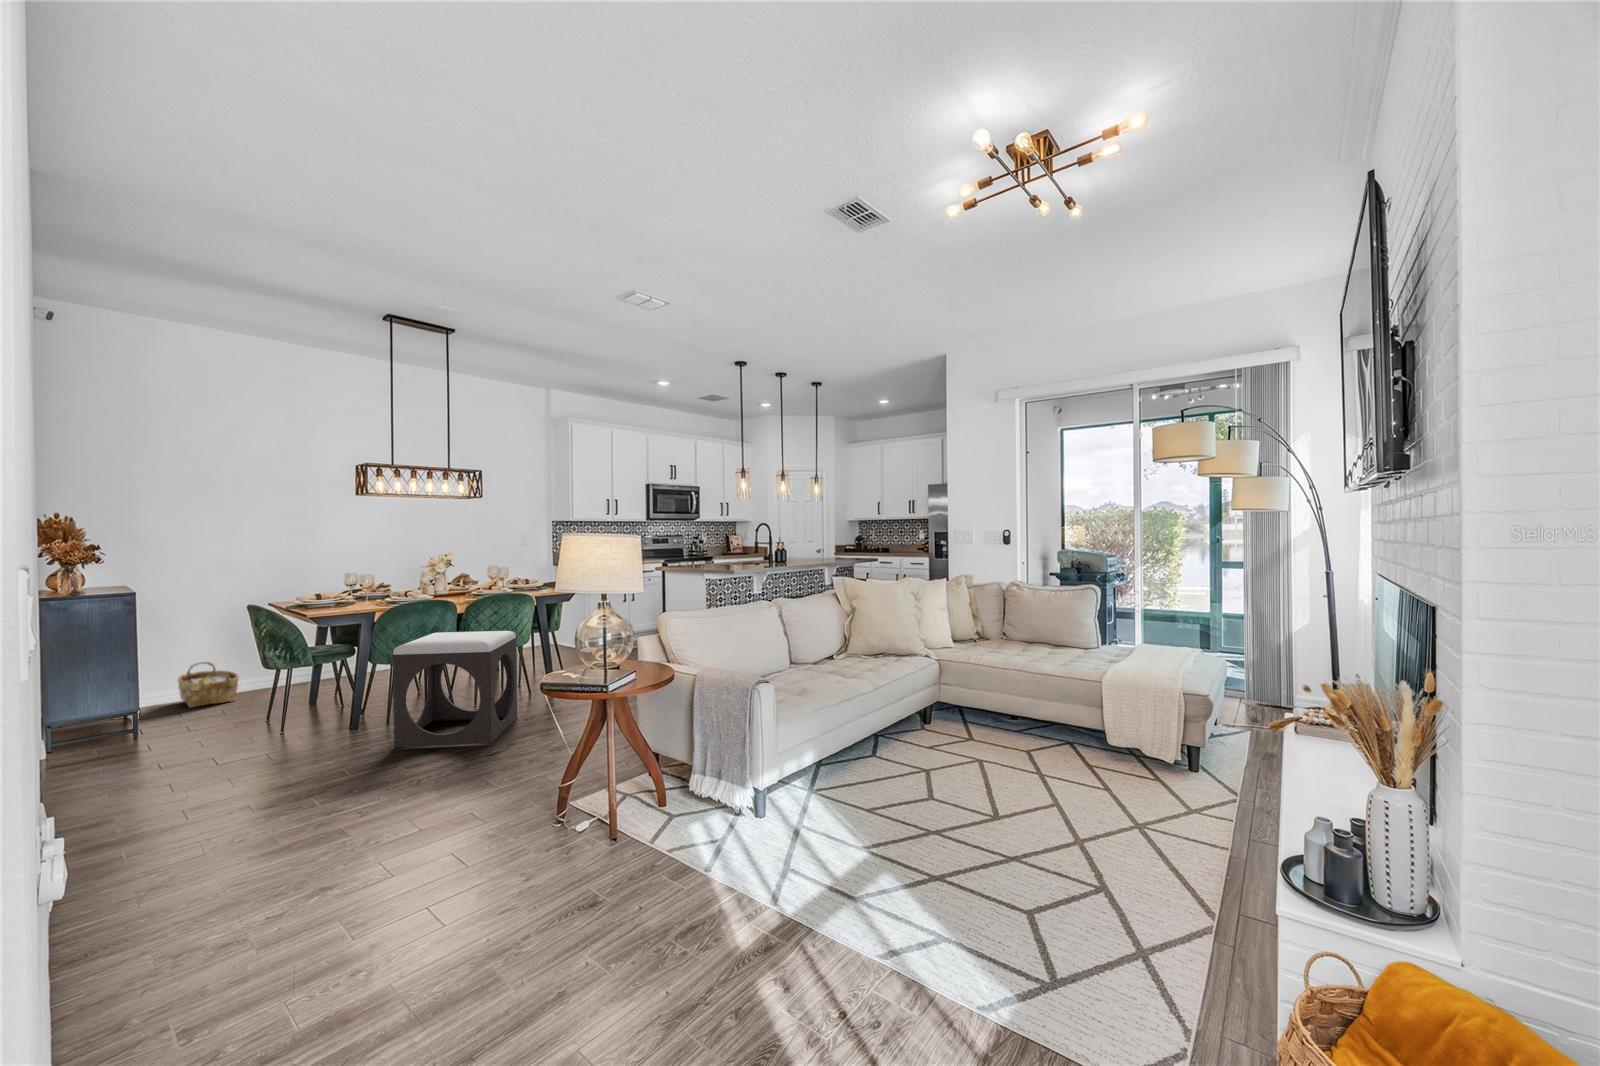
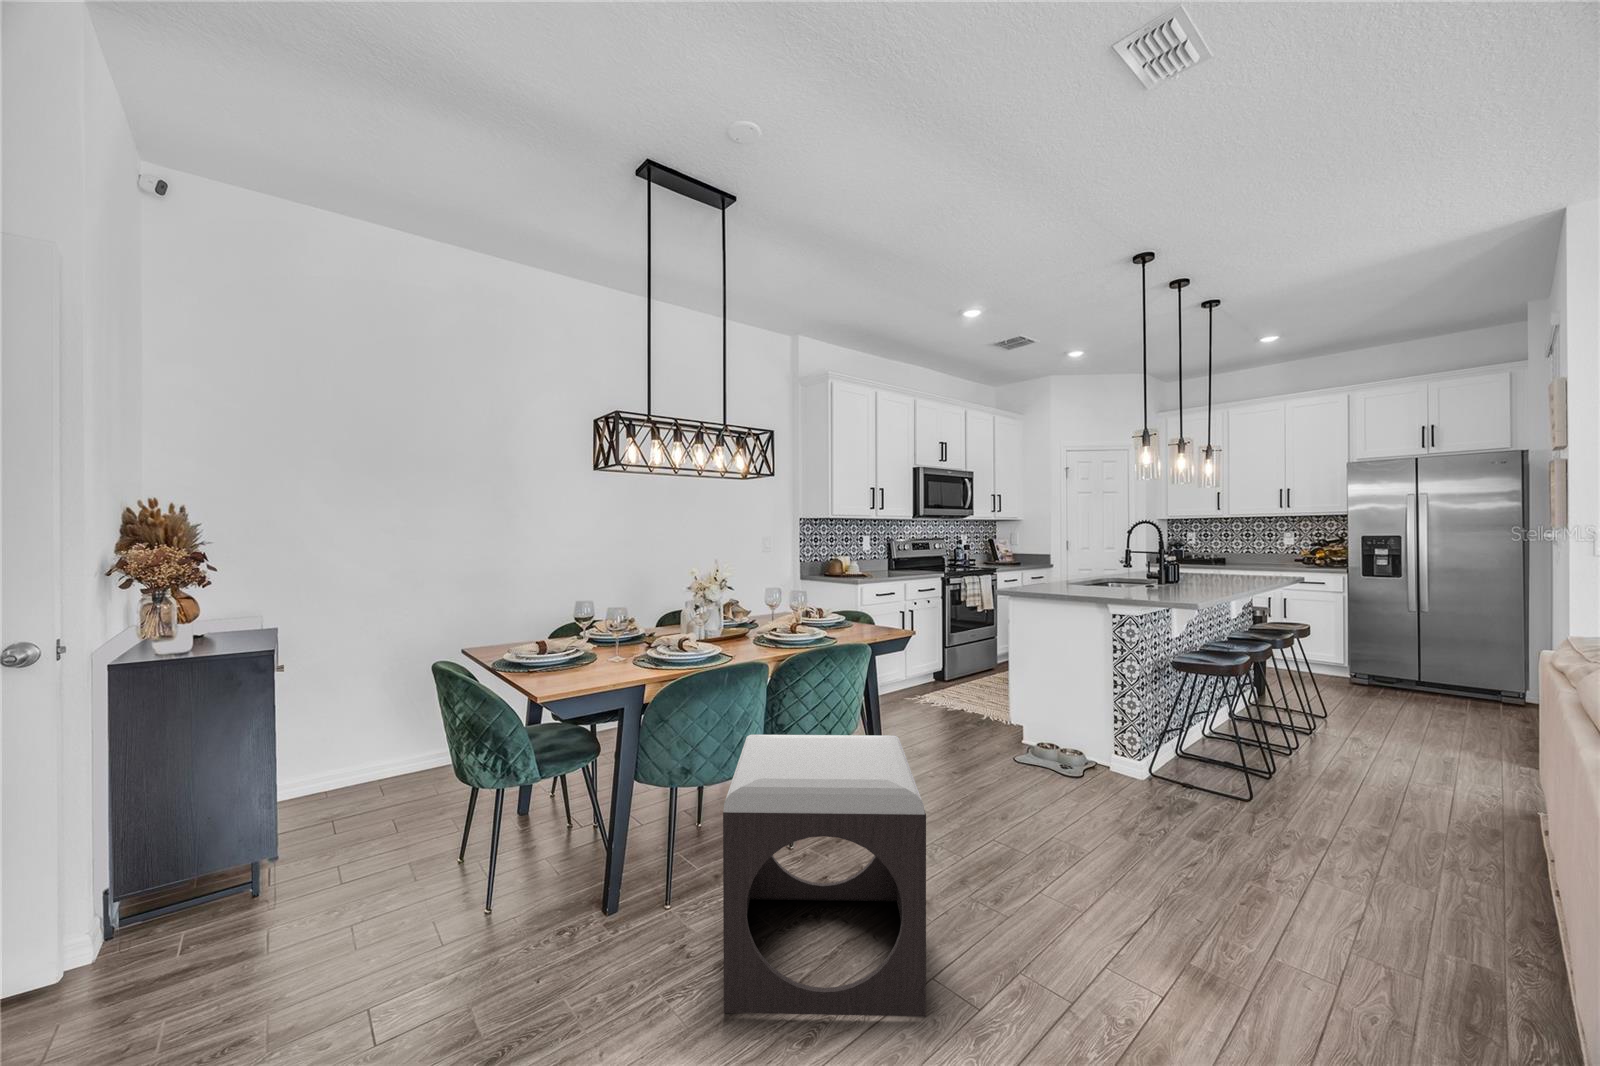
woven basket: present [178,662,239,708] -> none [330,733,415,816]

